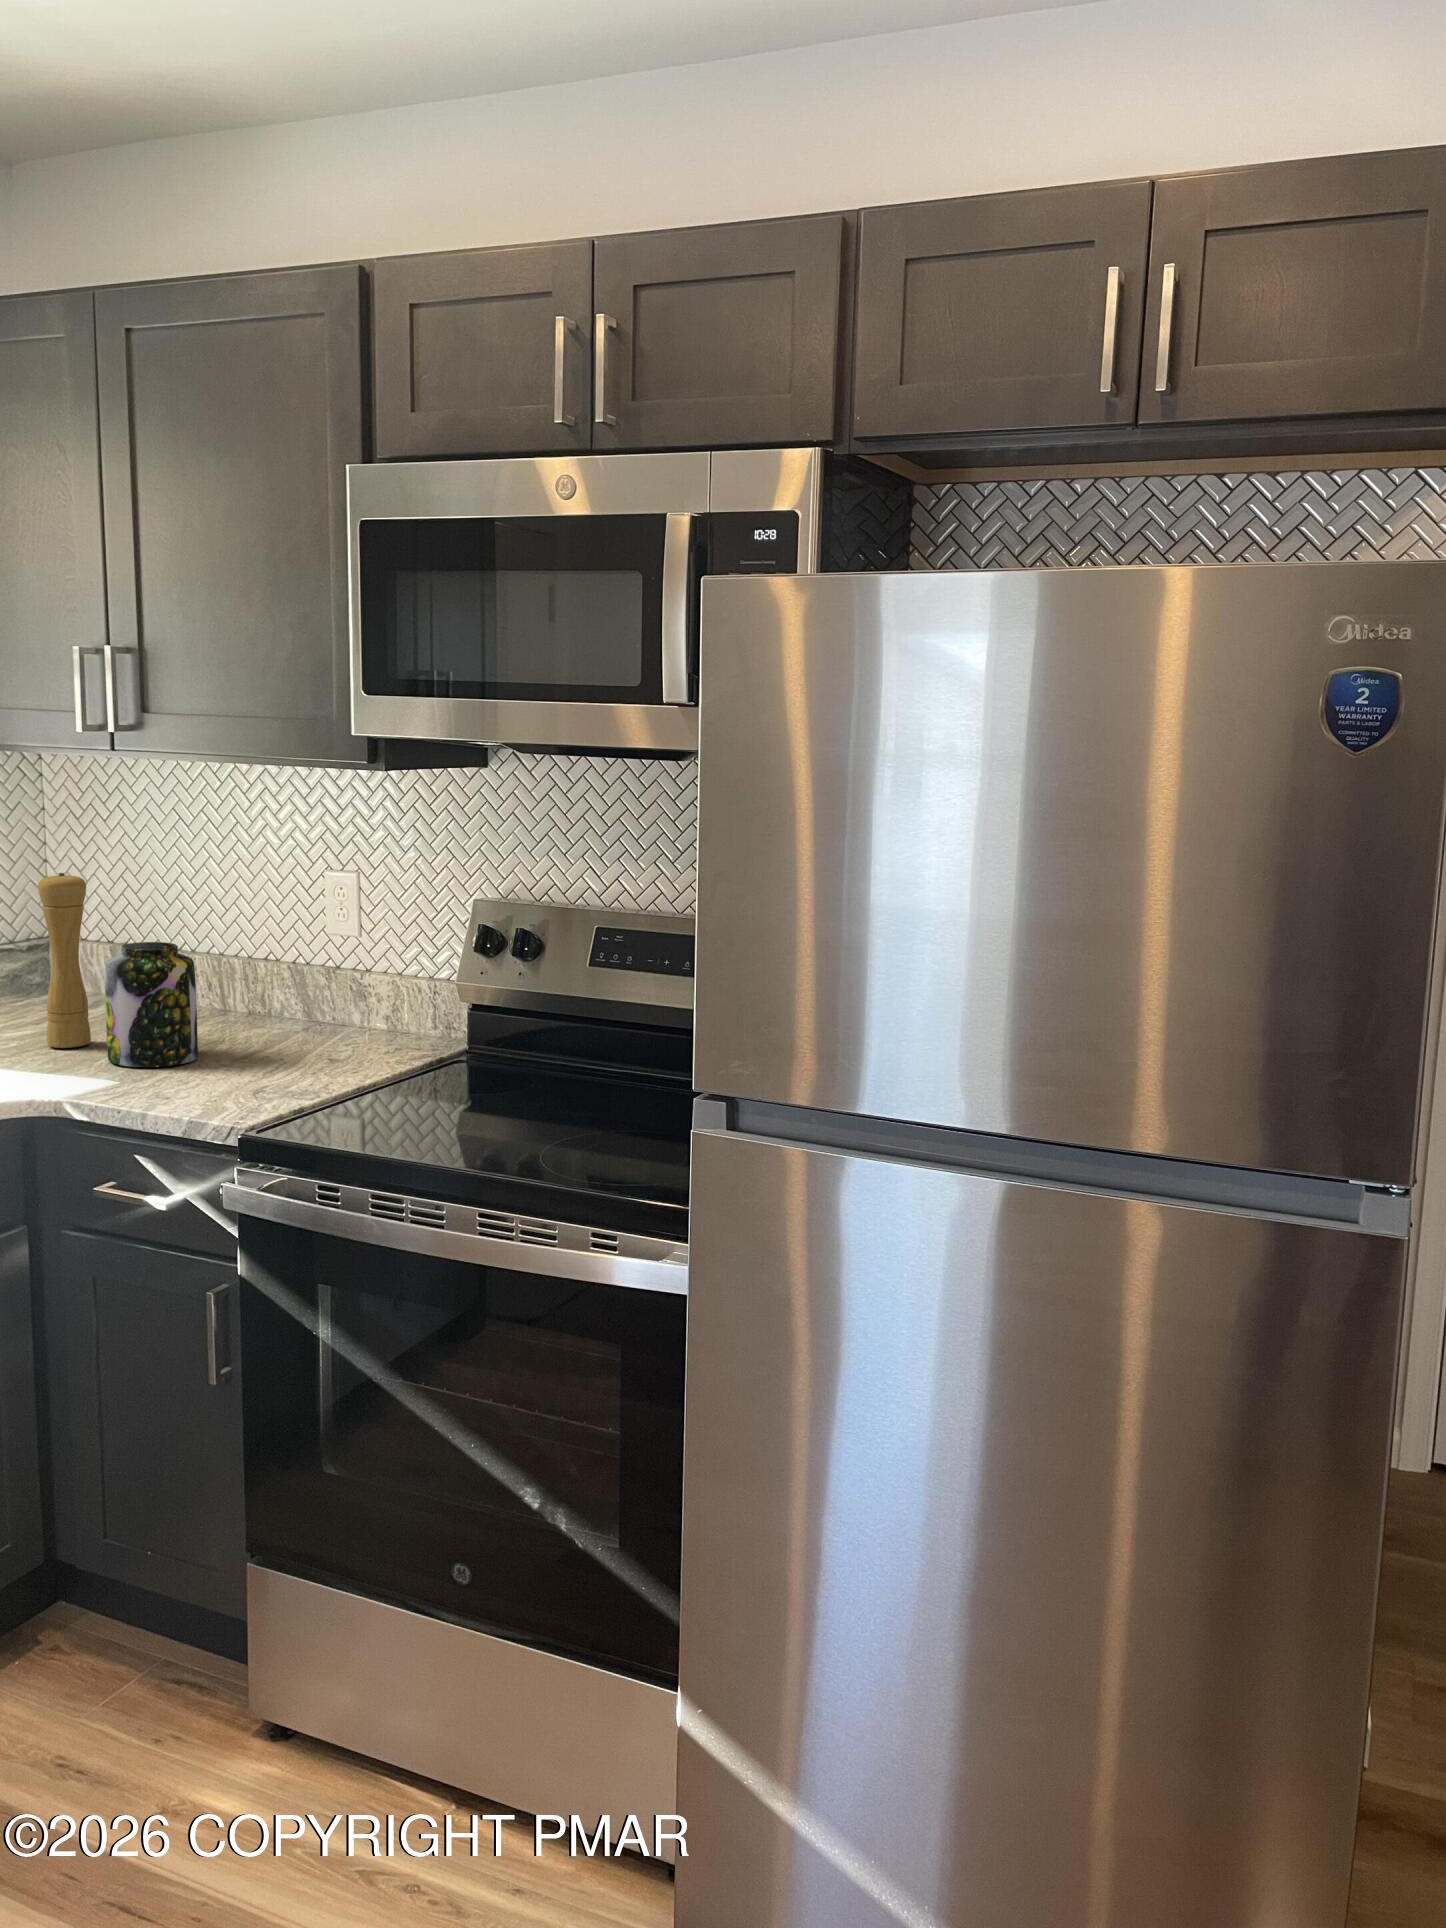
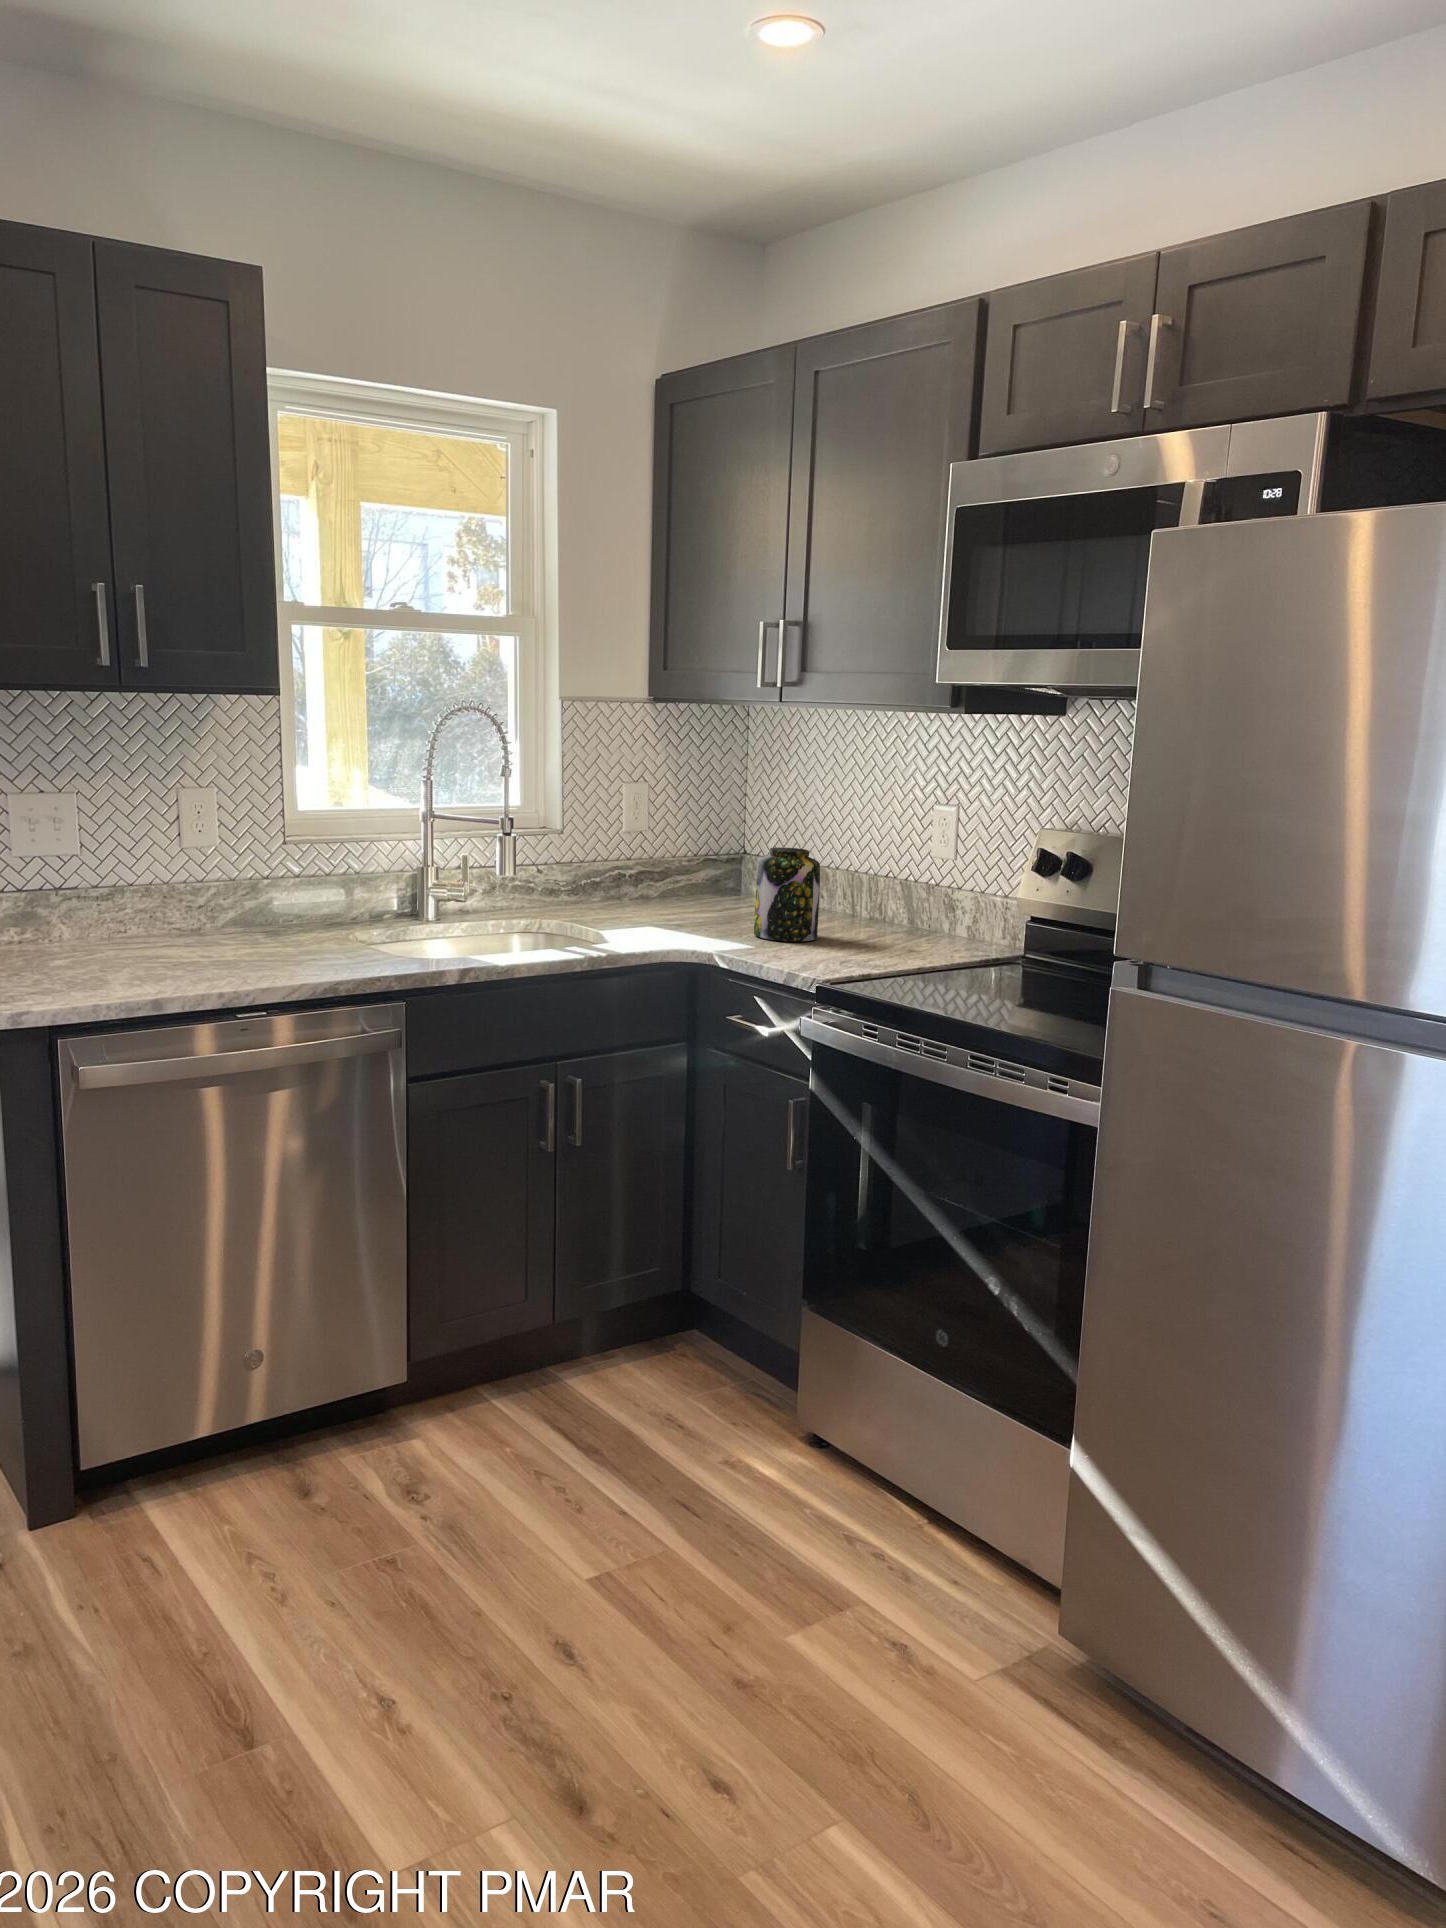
pepper mill: present [38,873,91,1048] -> none [719,793,754,925]

